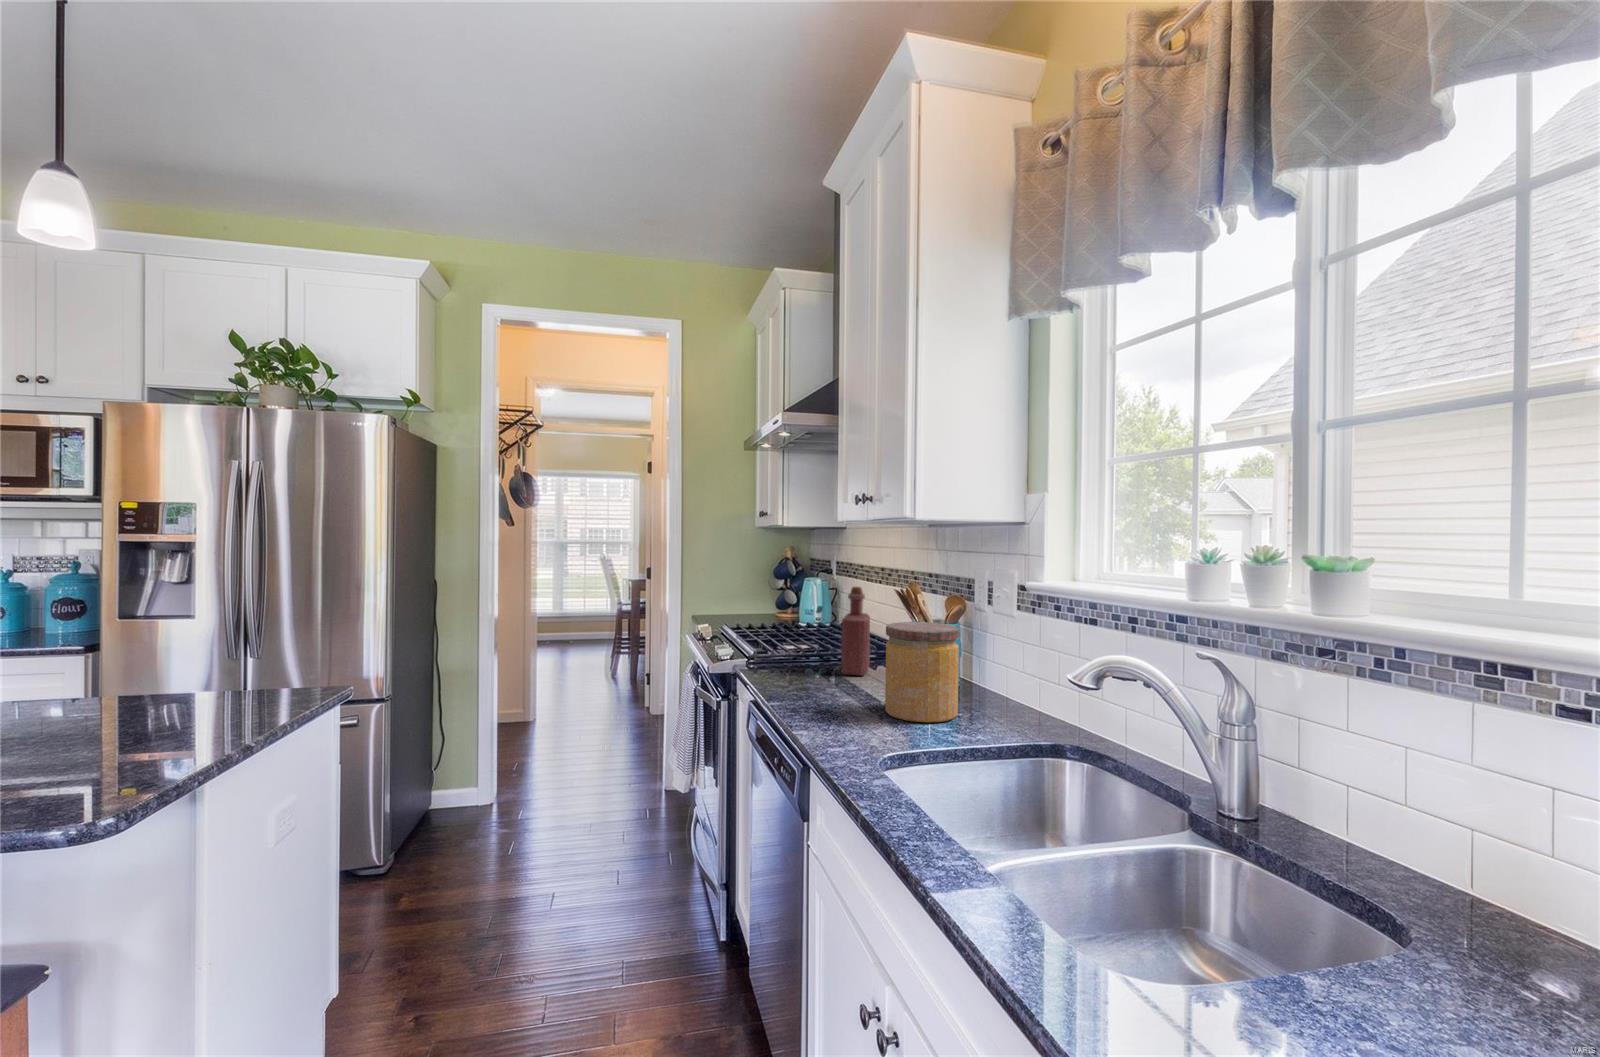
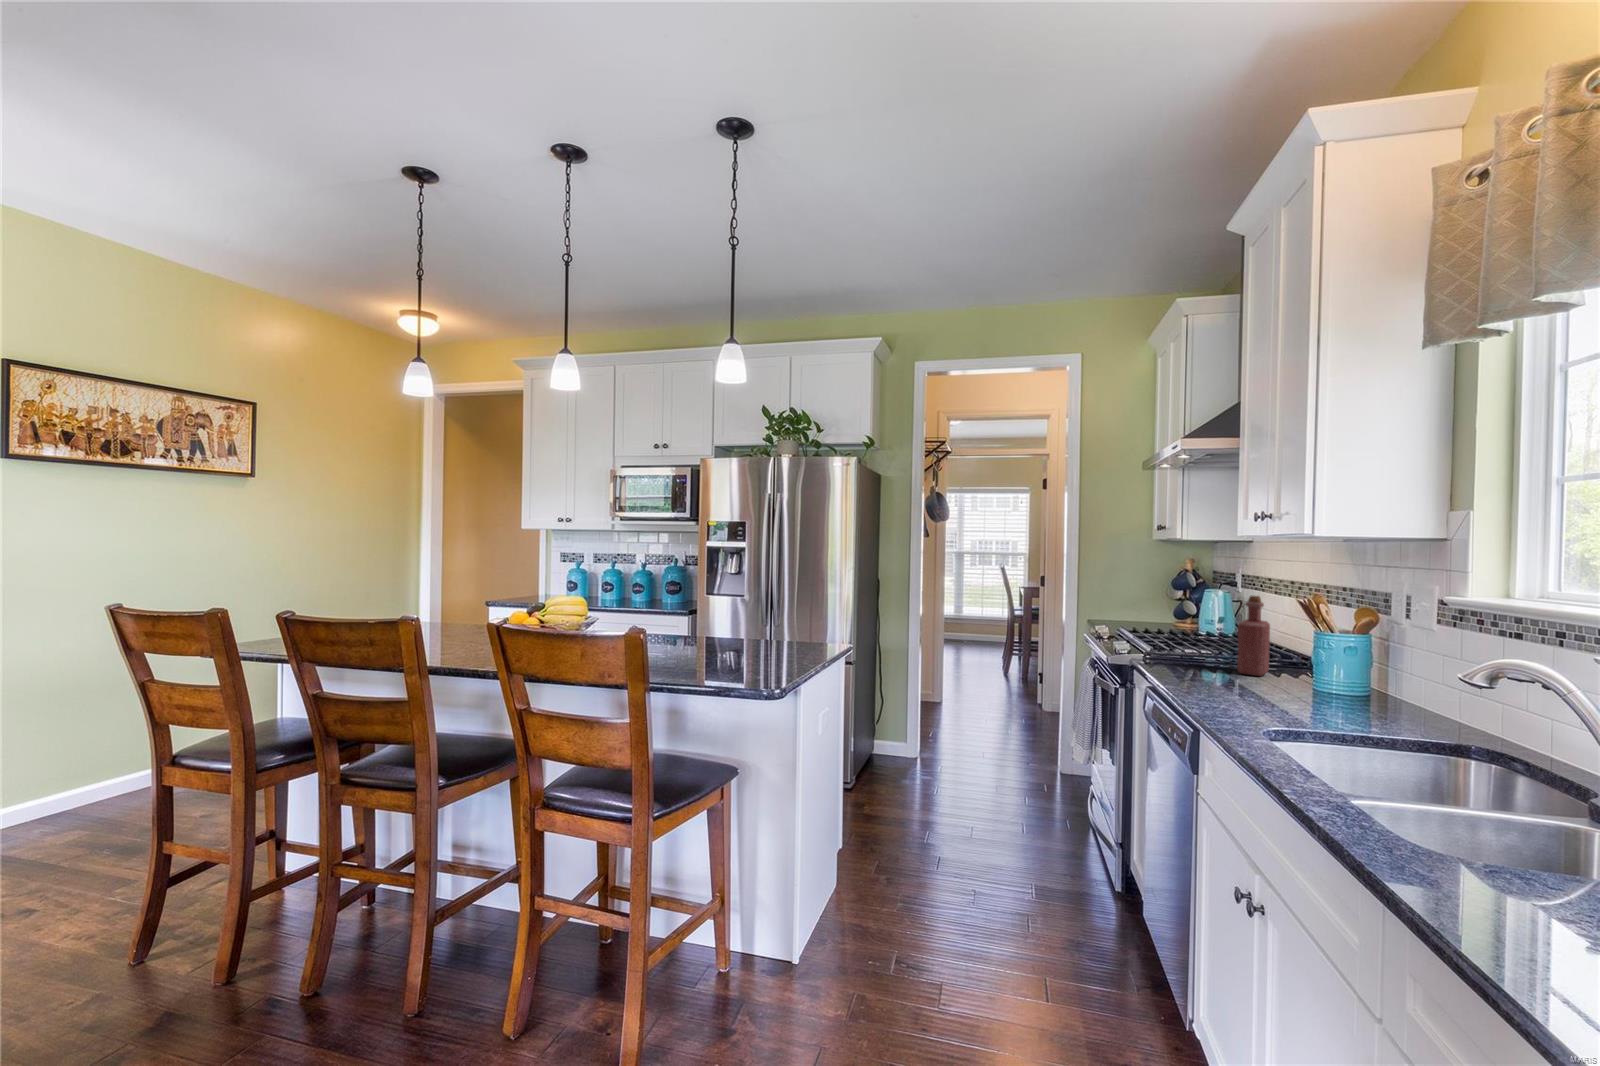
jar: present [885,622,959,722] -> none [1277,626,1358,715]

